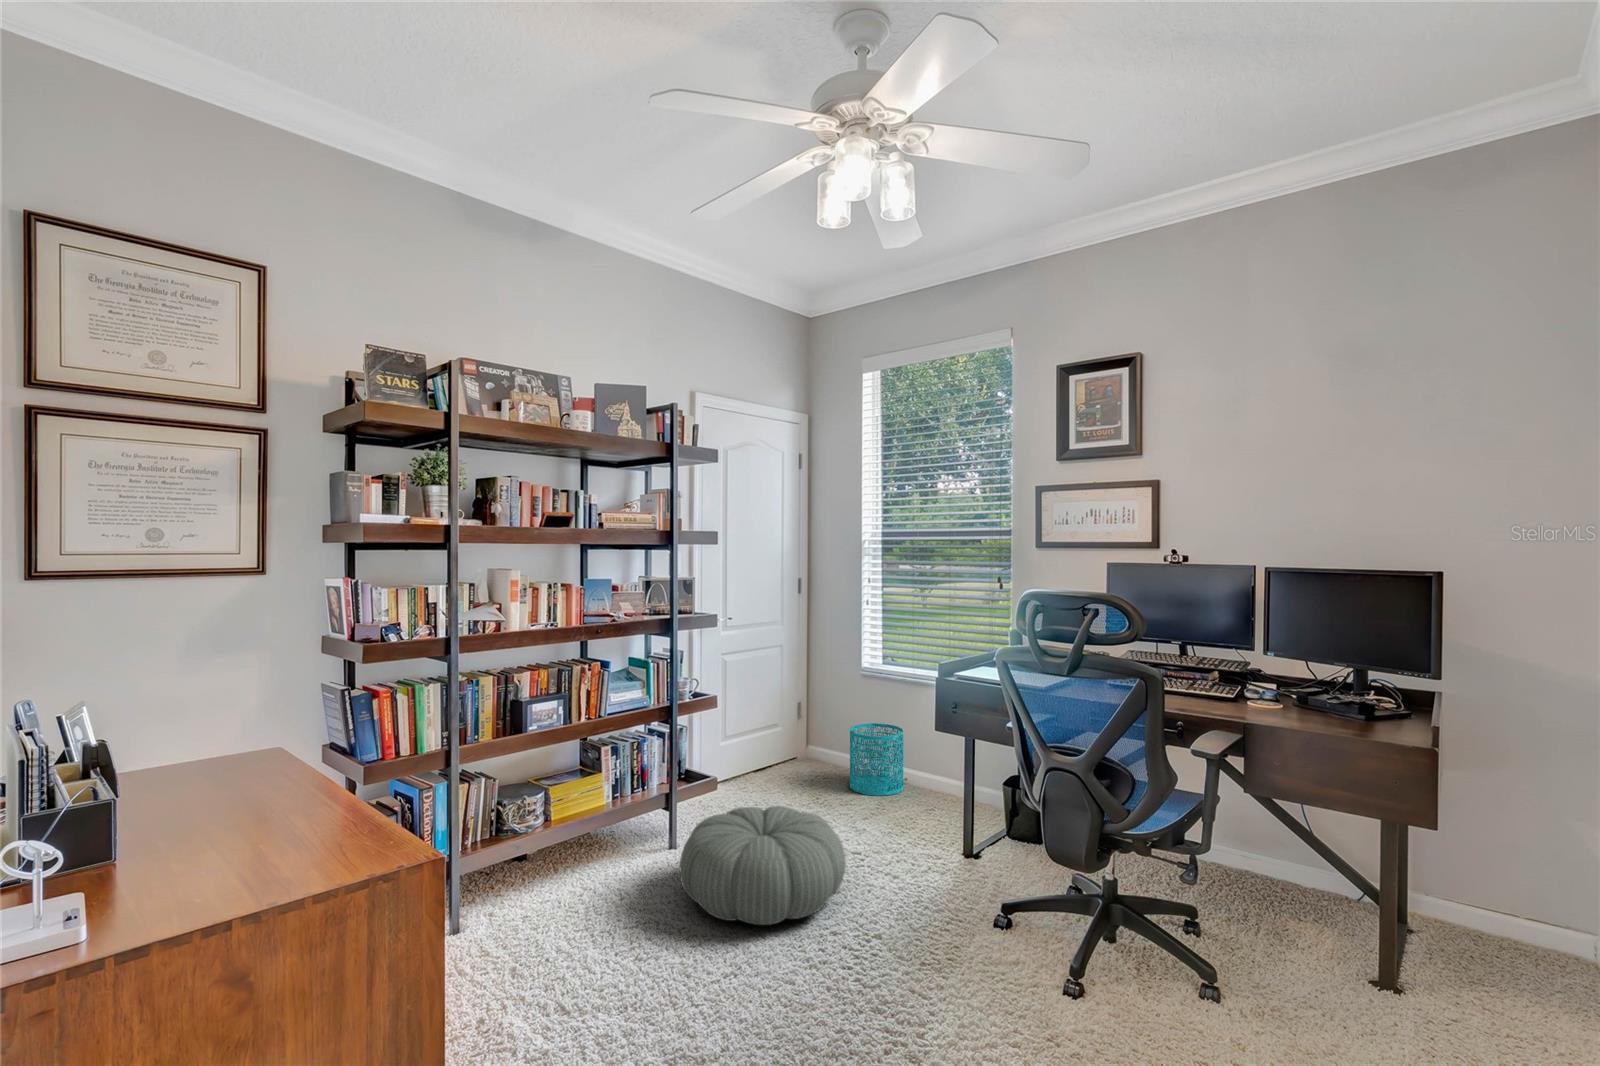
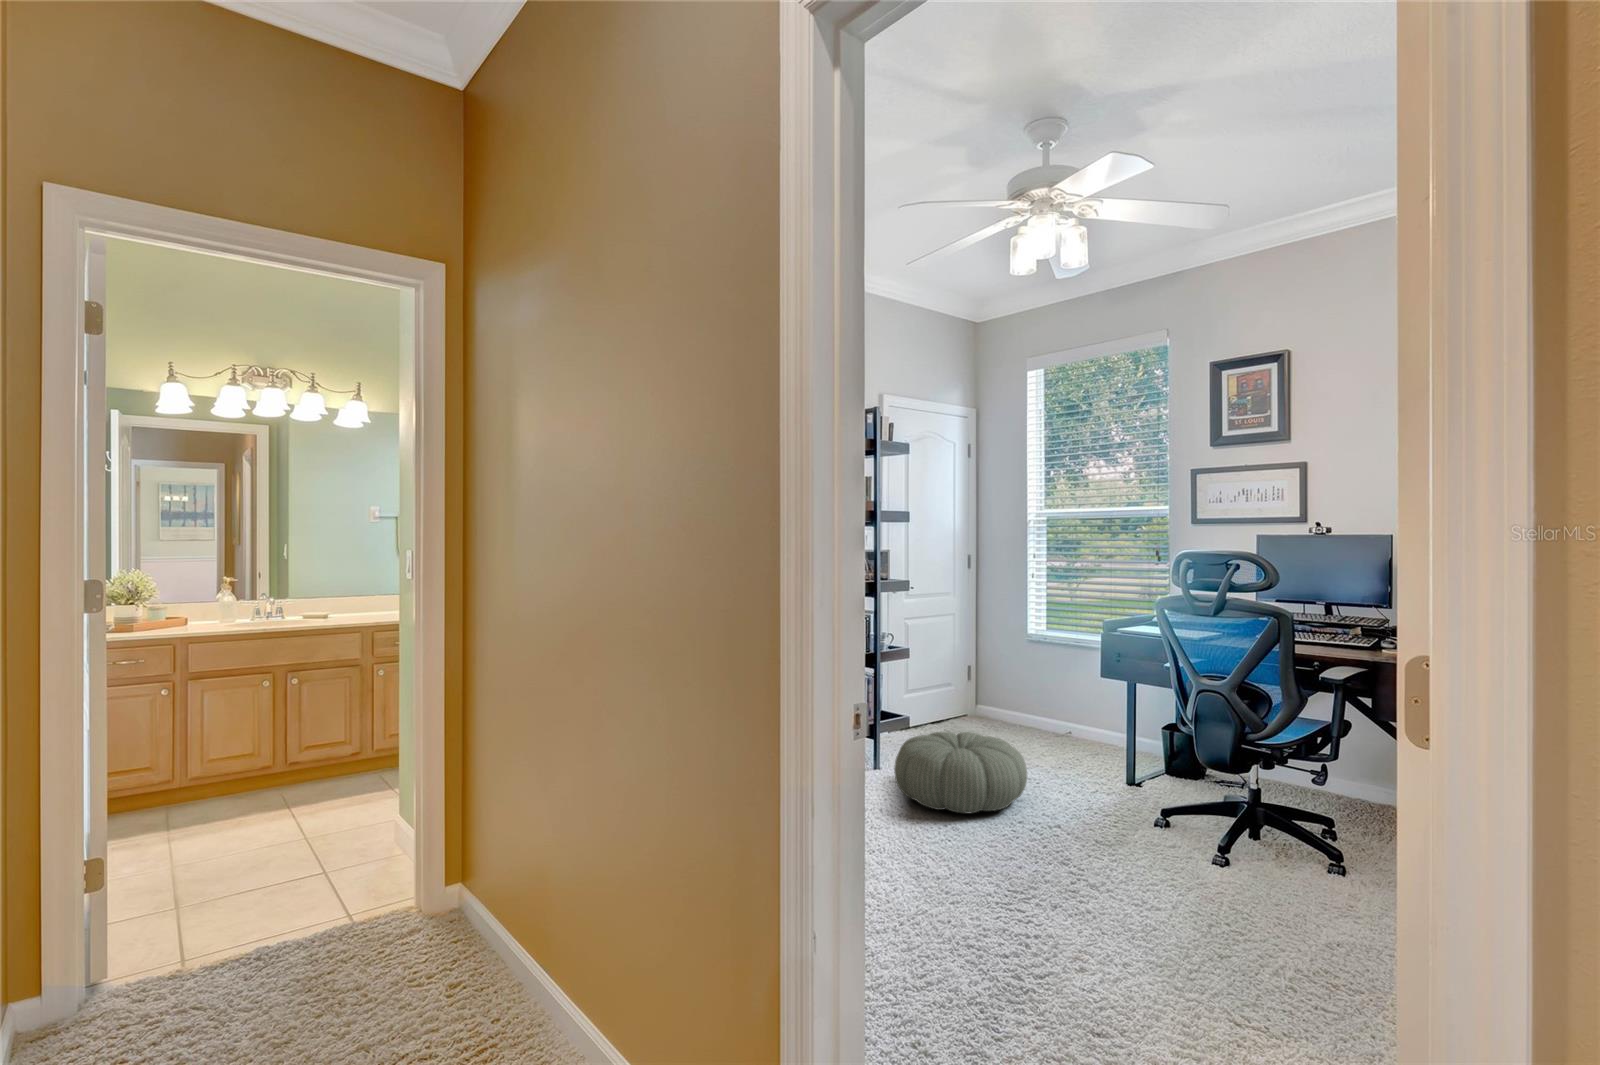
wastebasket: present [850,723,904,796] -> none [1019,681,1068,741]

